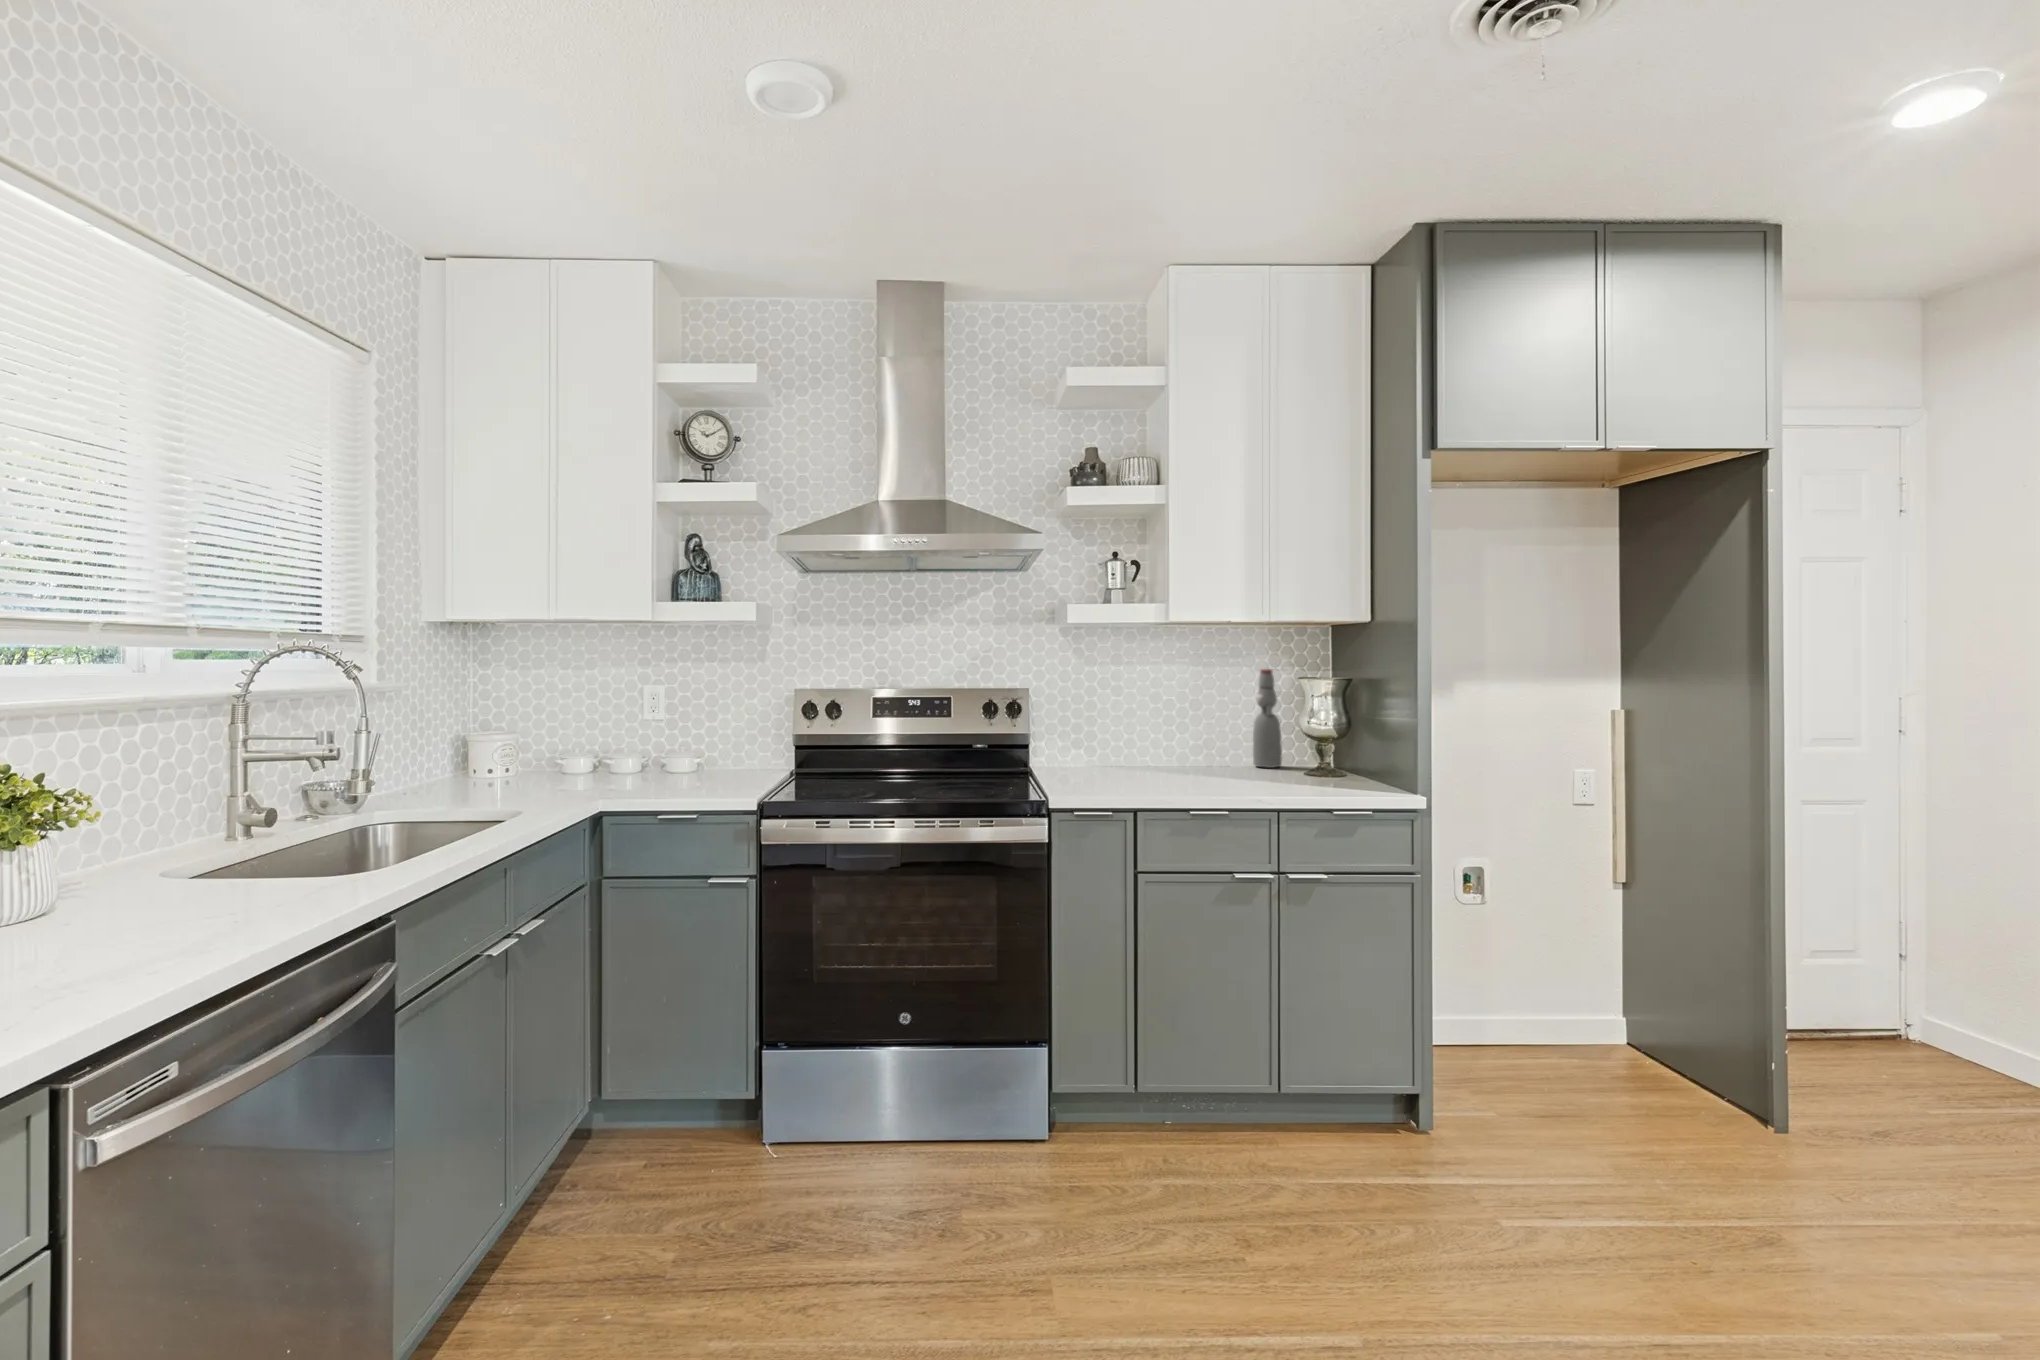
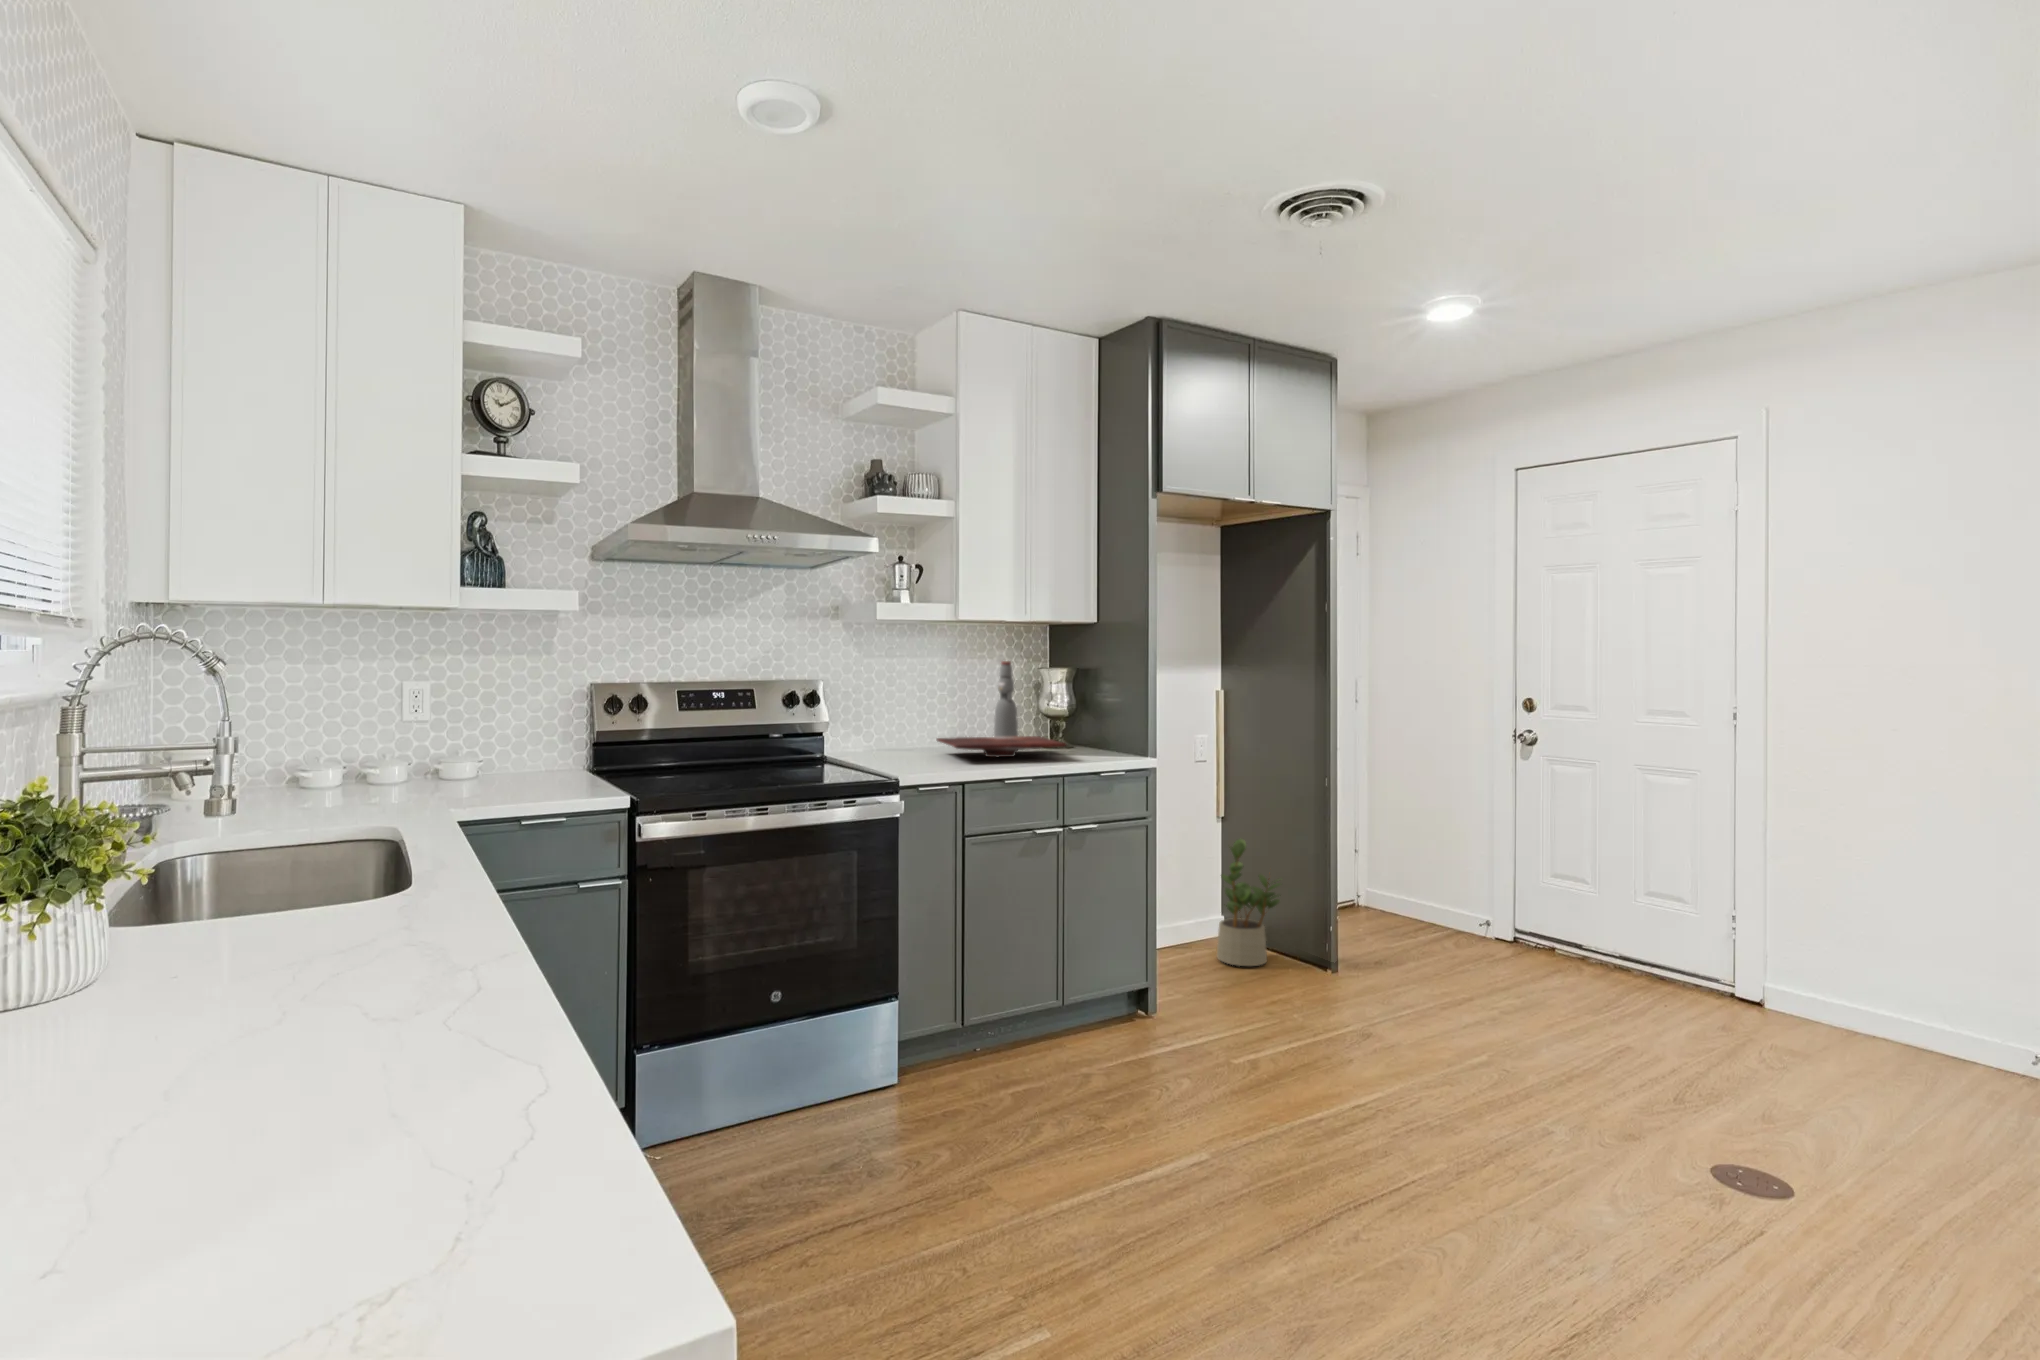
cutting board: none [1155,756,1298,781] -> present [937,736,1066,757]
potted plant: none [1589,913,1695,1094] -> present [1217,839,1280,966]

